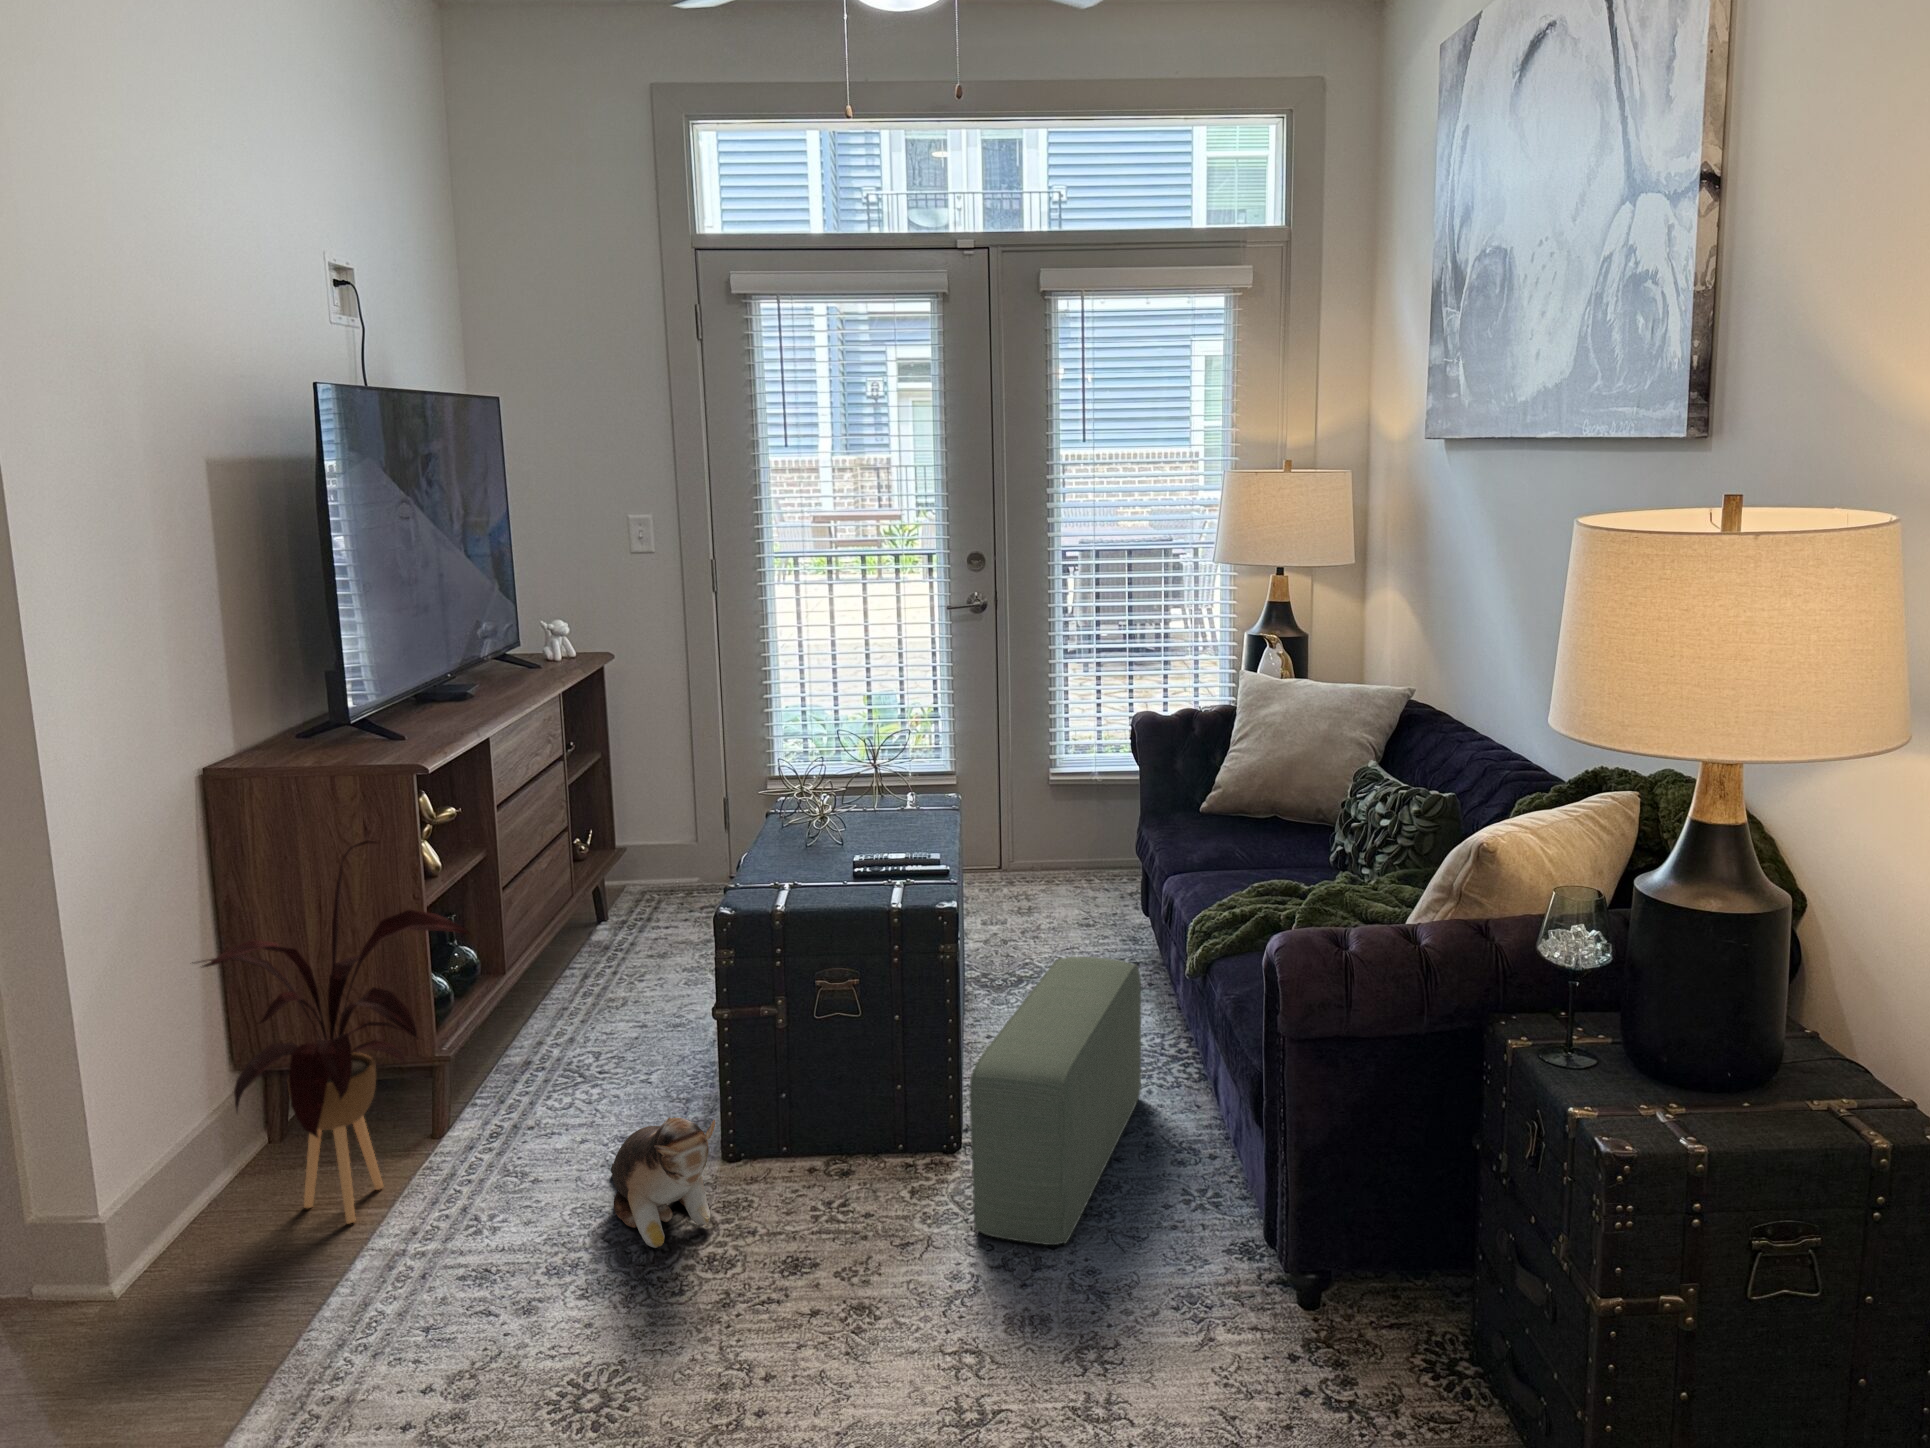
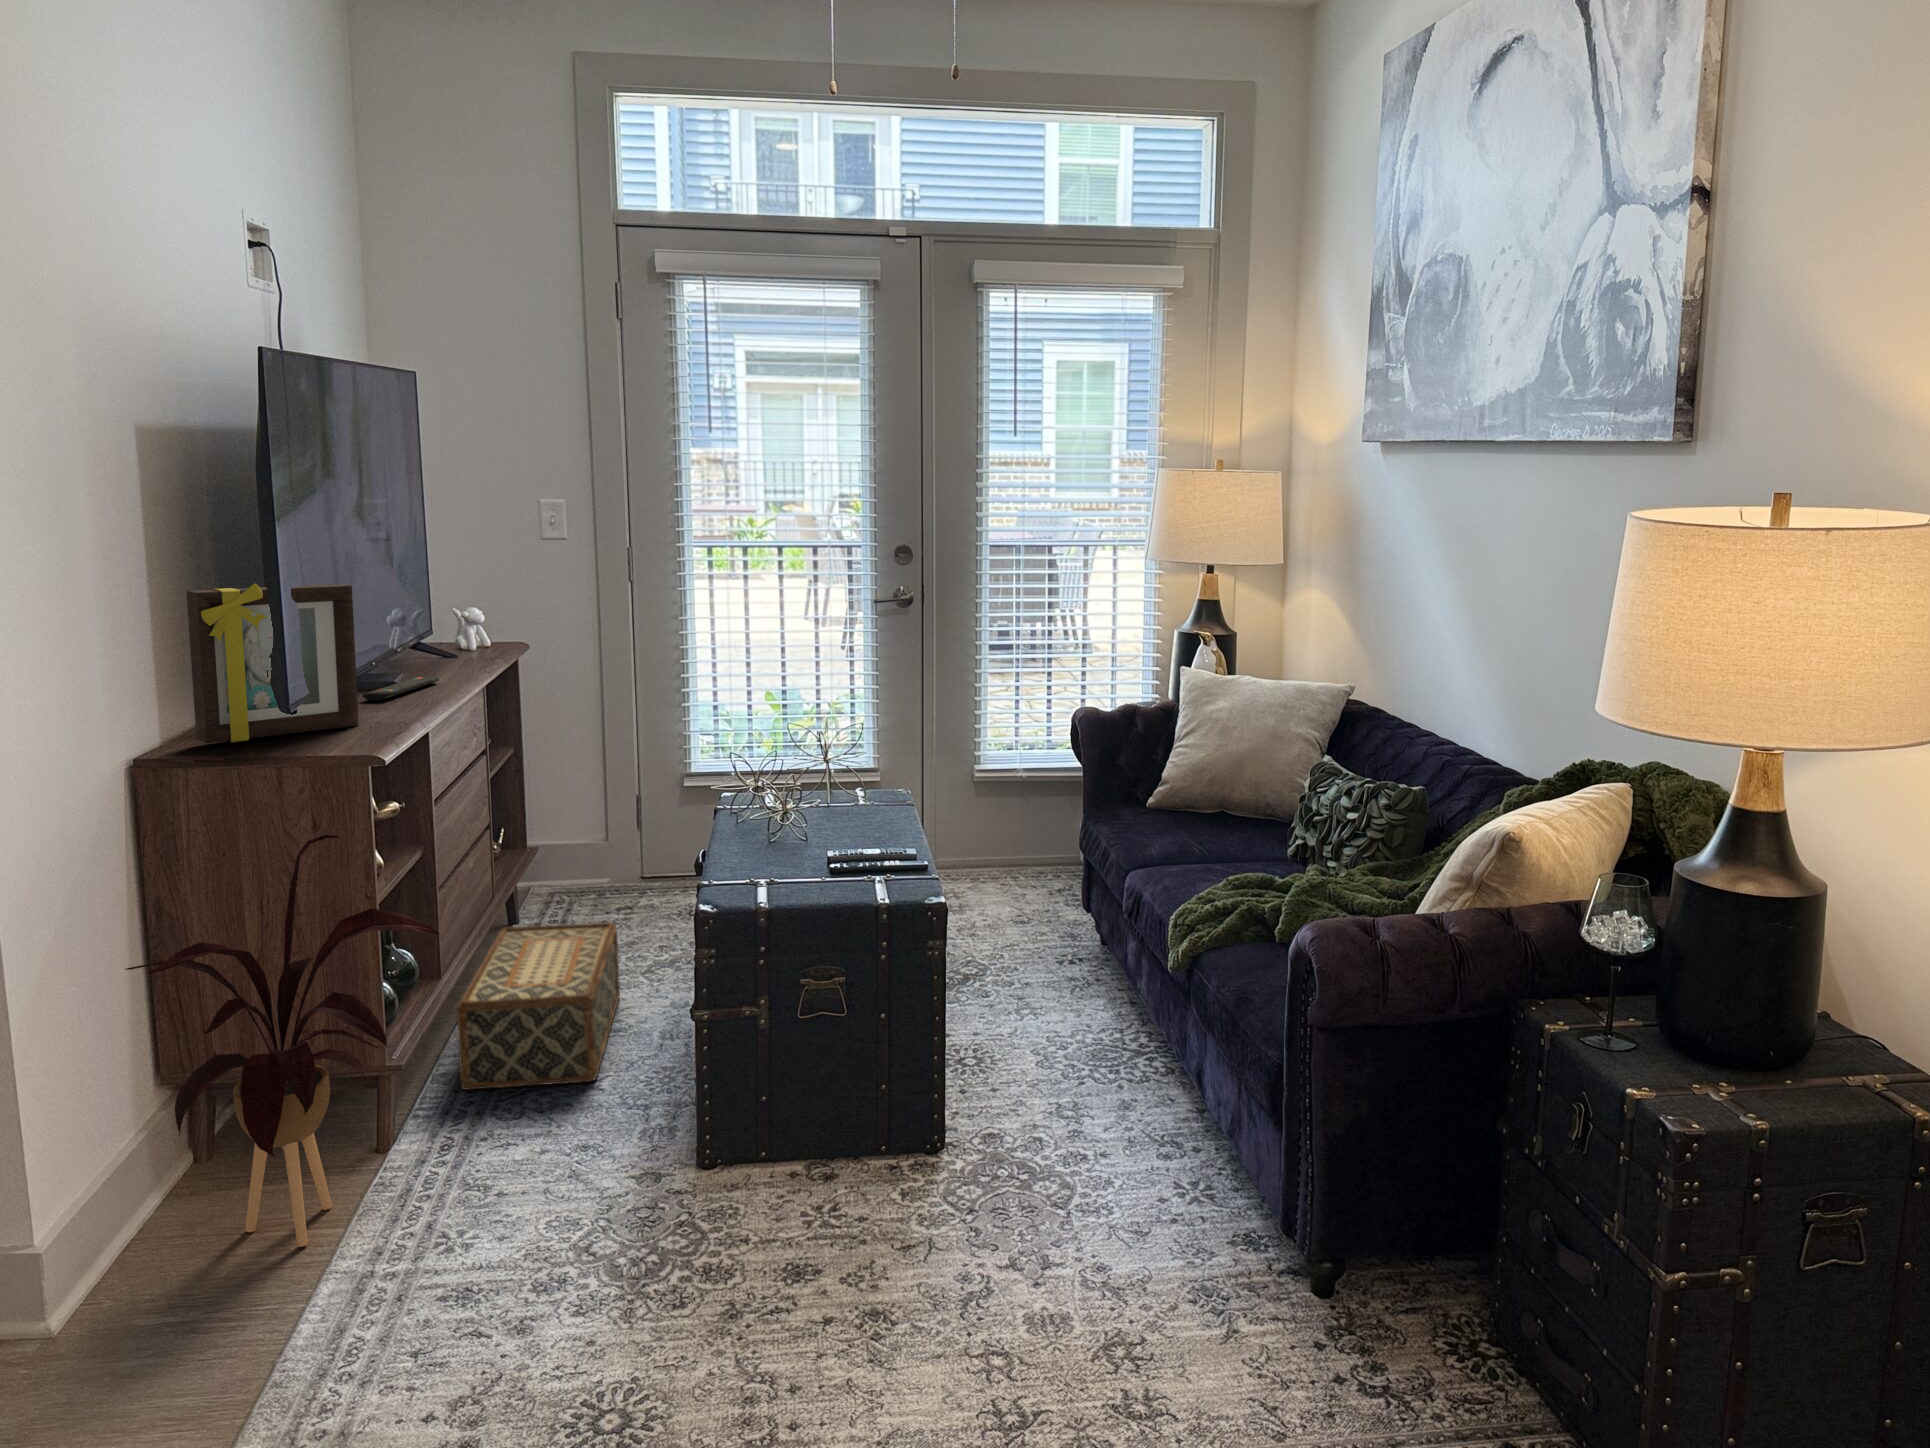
picture frame: none [252,604,414,755] -> present [187,583,359,743]
remote control: none [428,689,505,713] -> present [362,677,439,701]
woven basket: none [513,923,683,1081] -> present [457,923,620,1090]
pouf: present [969,957,1141,1245] -> none [975,951,1117,1241]
plush toy: present [611,1117,715,1248] -> none [581,1123,715,1260]

